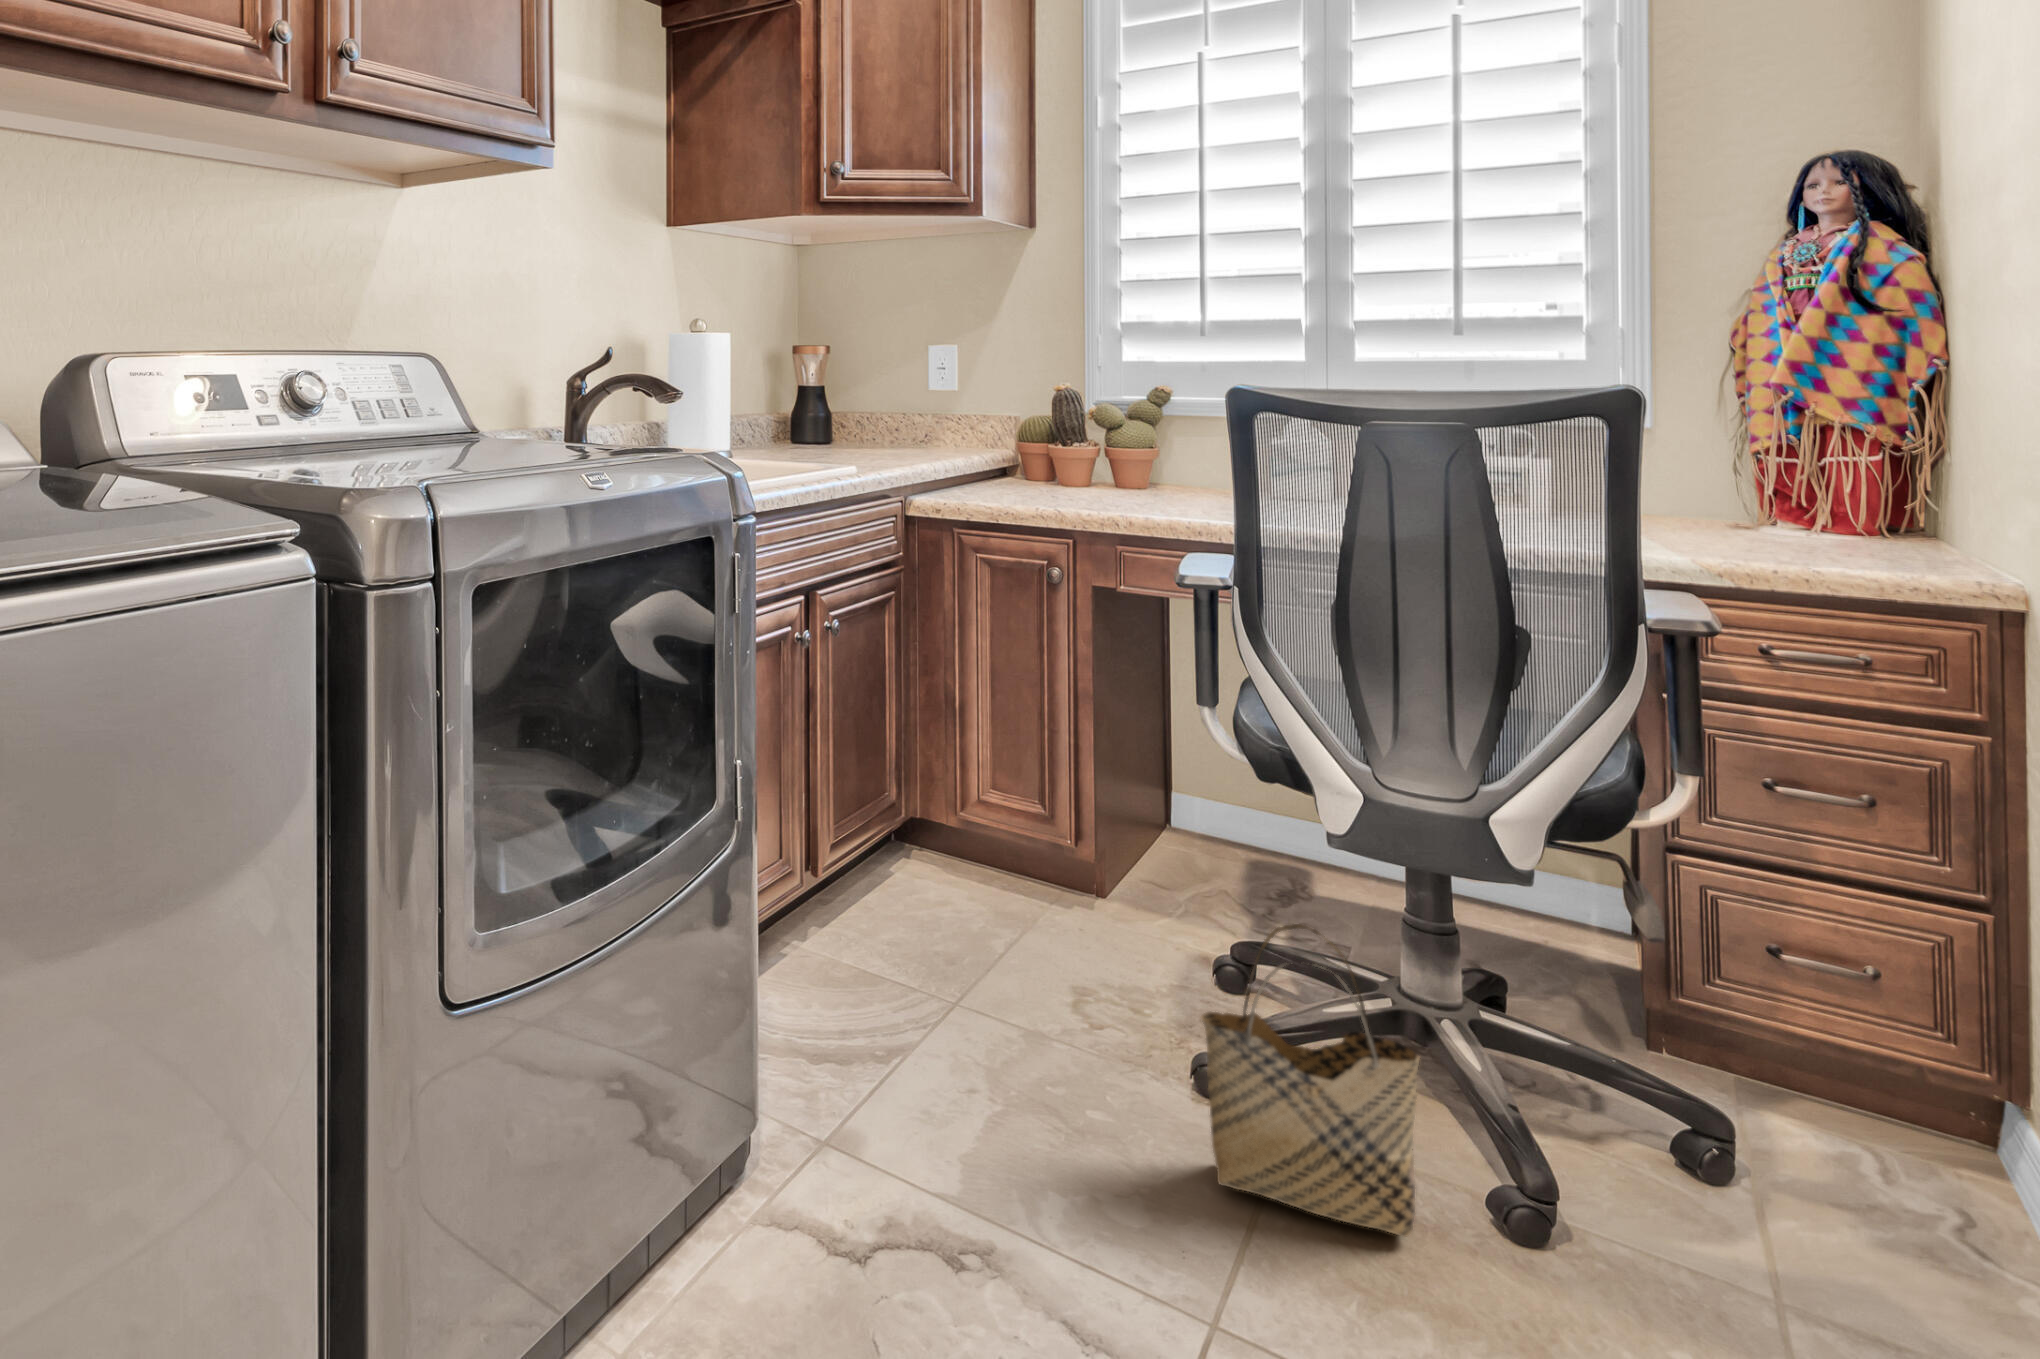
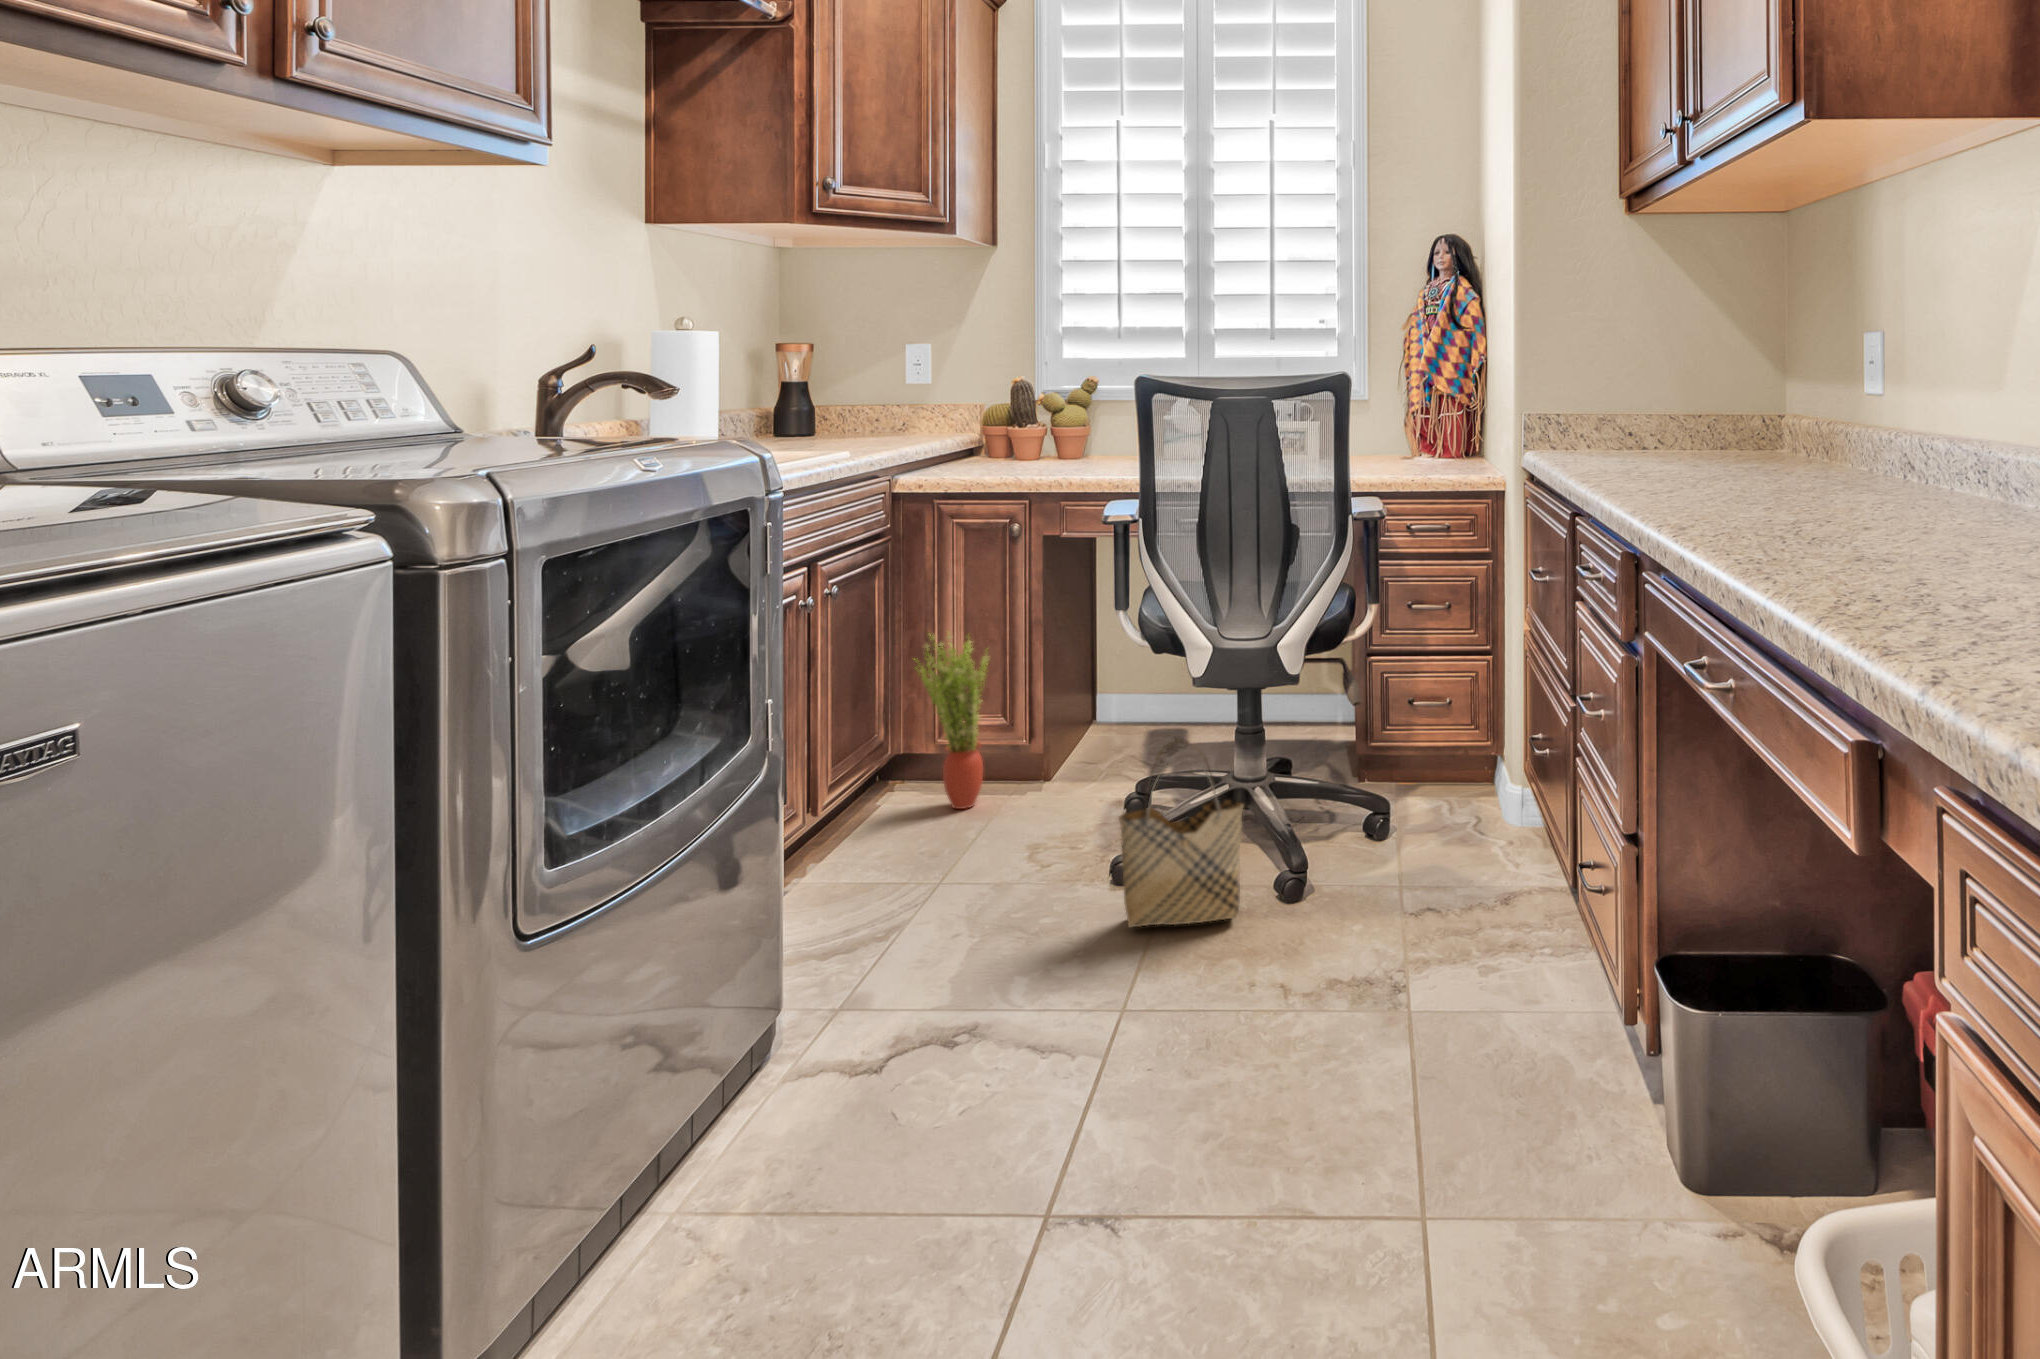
potted plant: none [931,688,1027,911] -> present [914,635,989,809]

